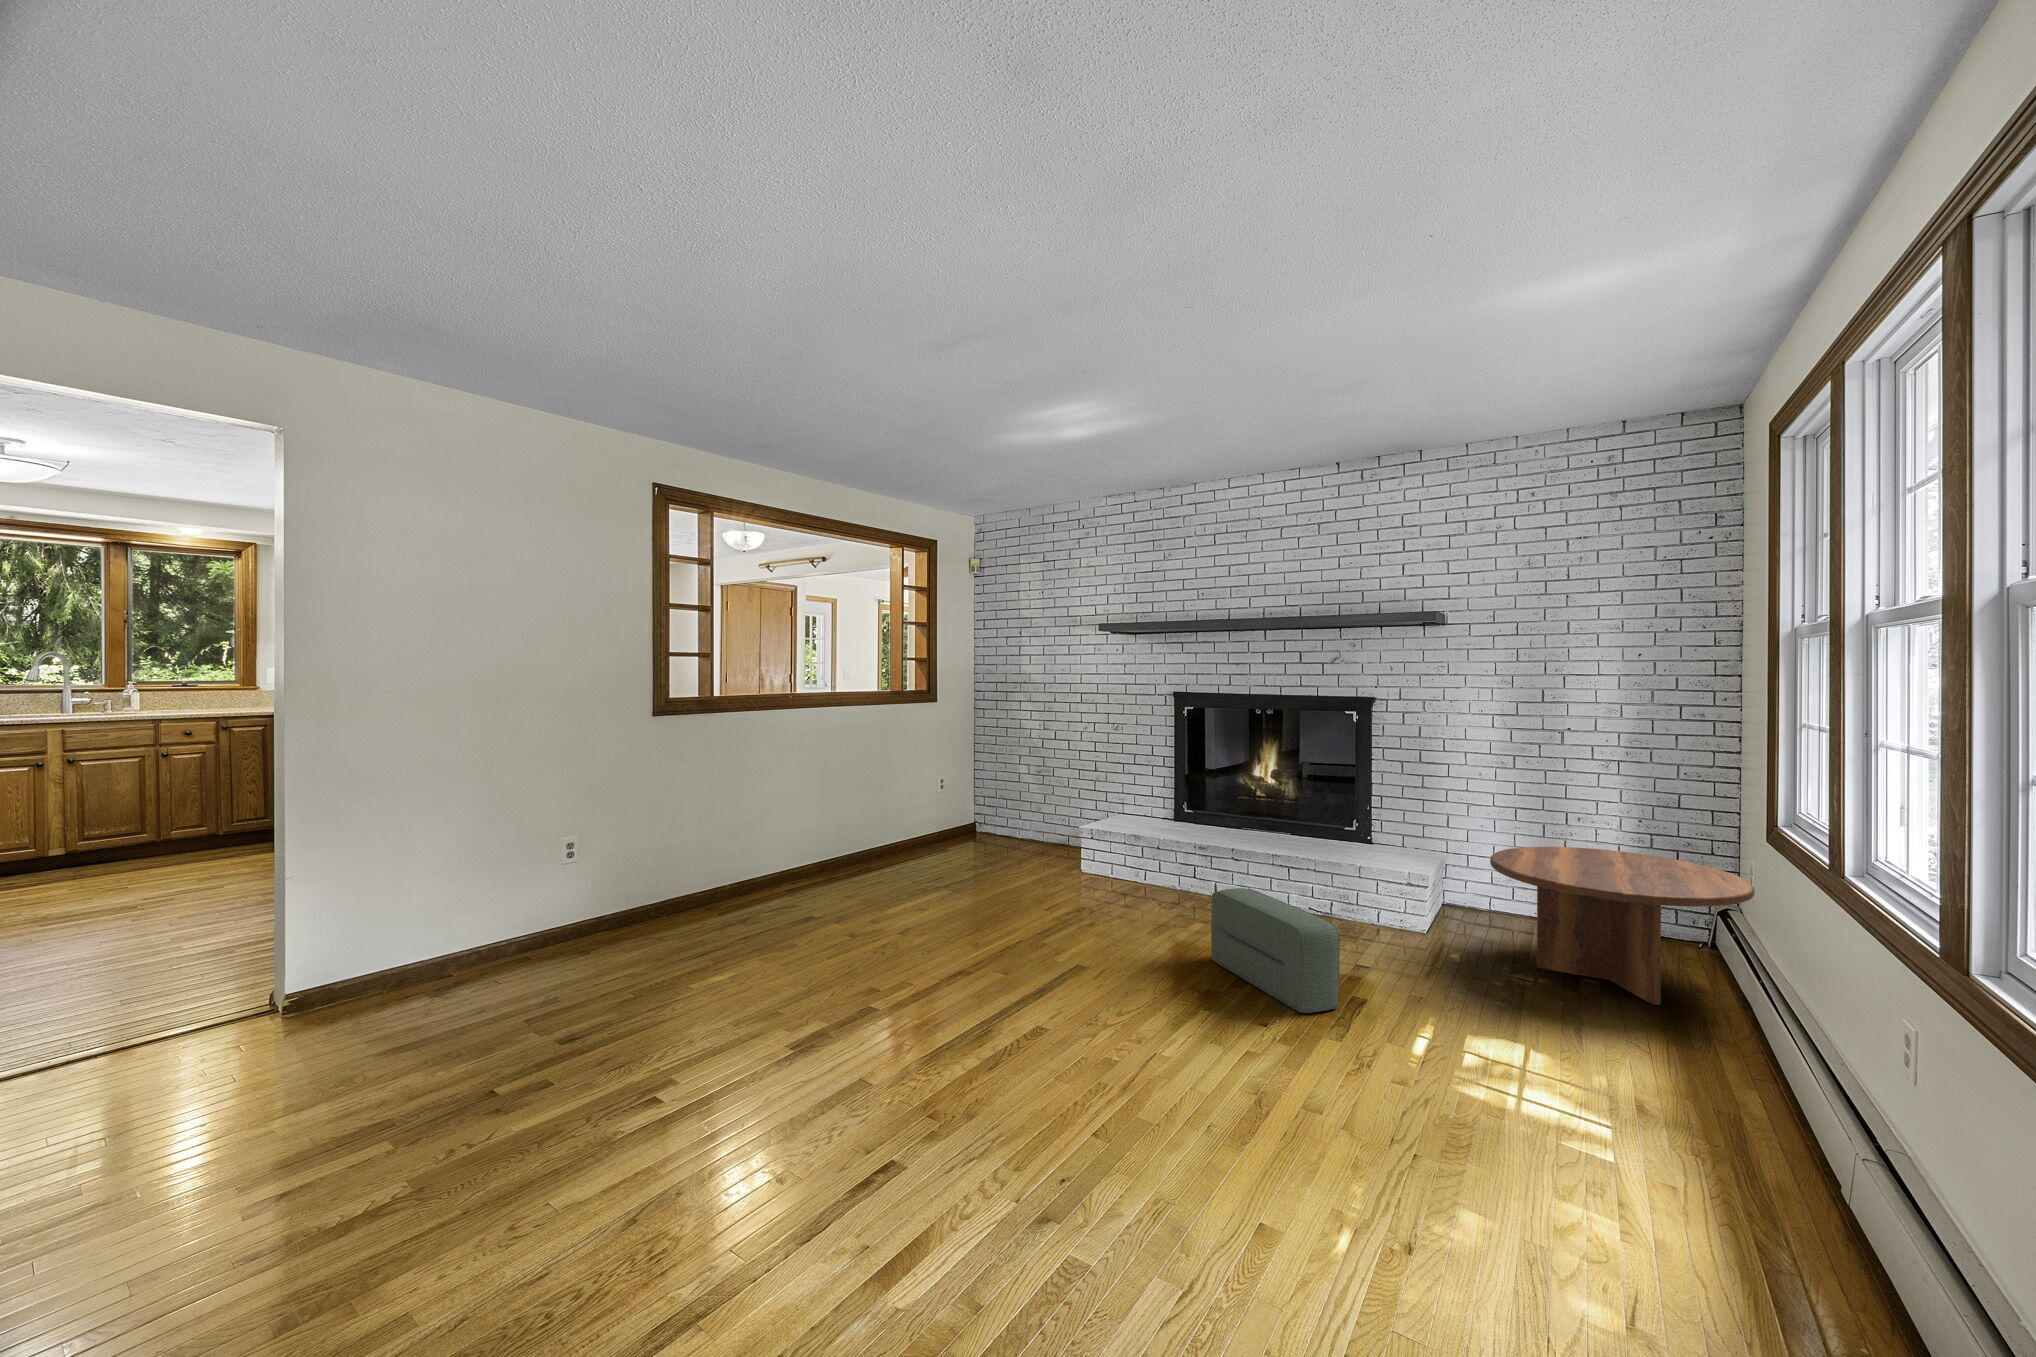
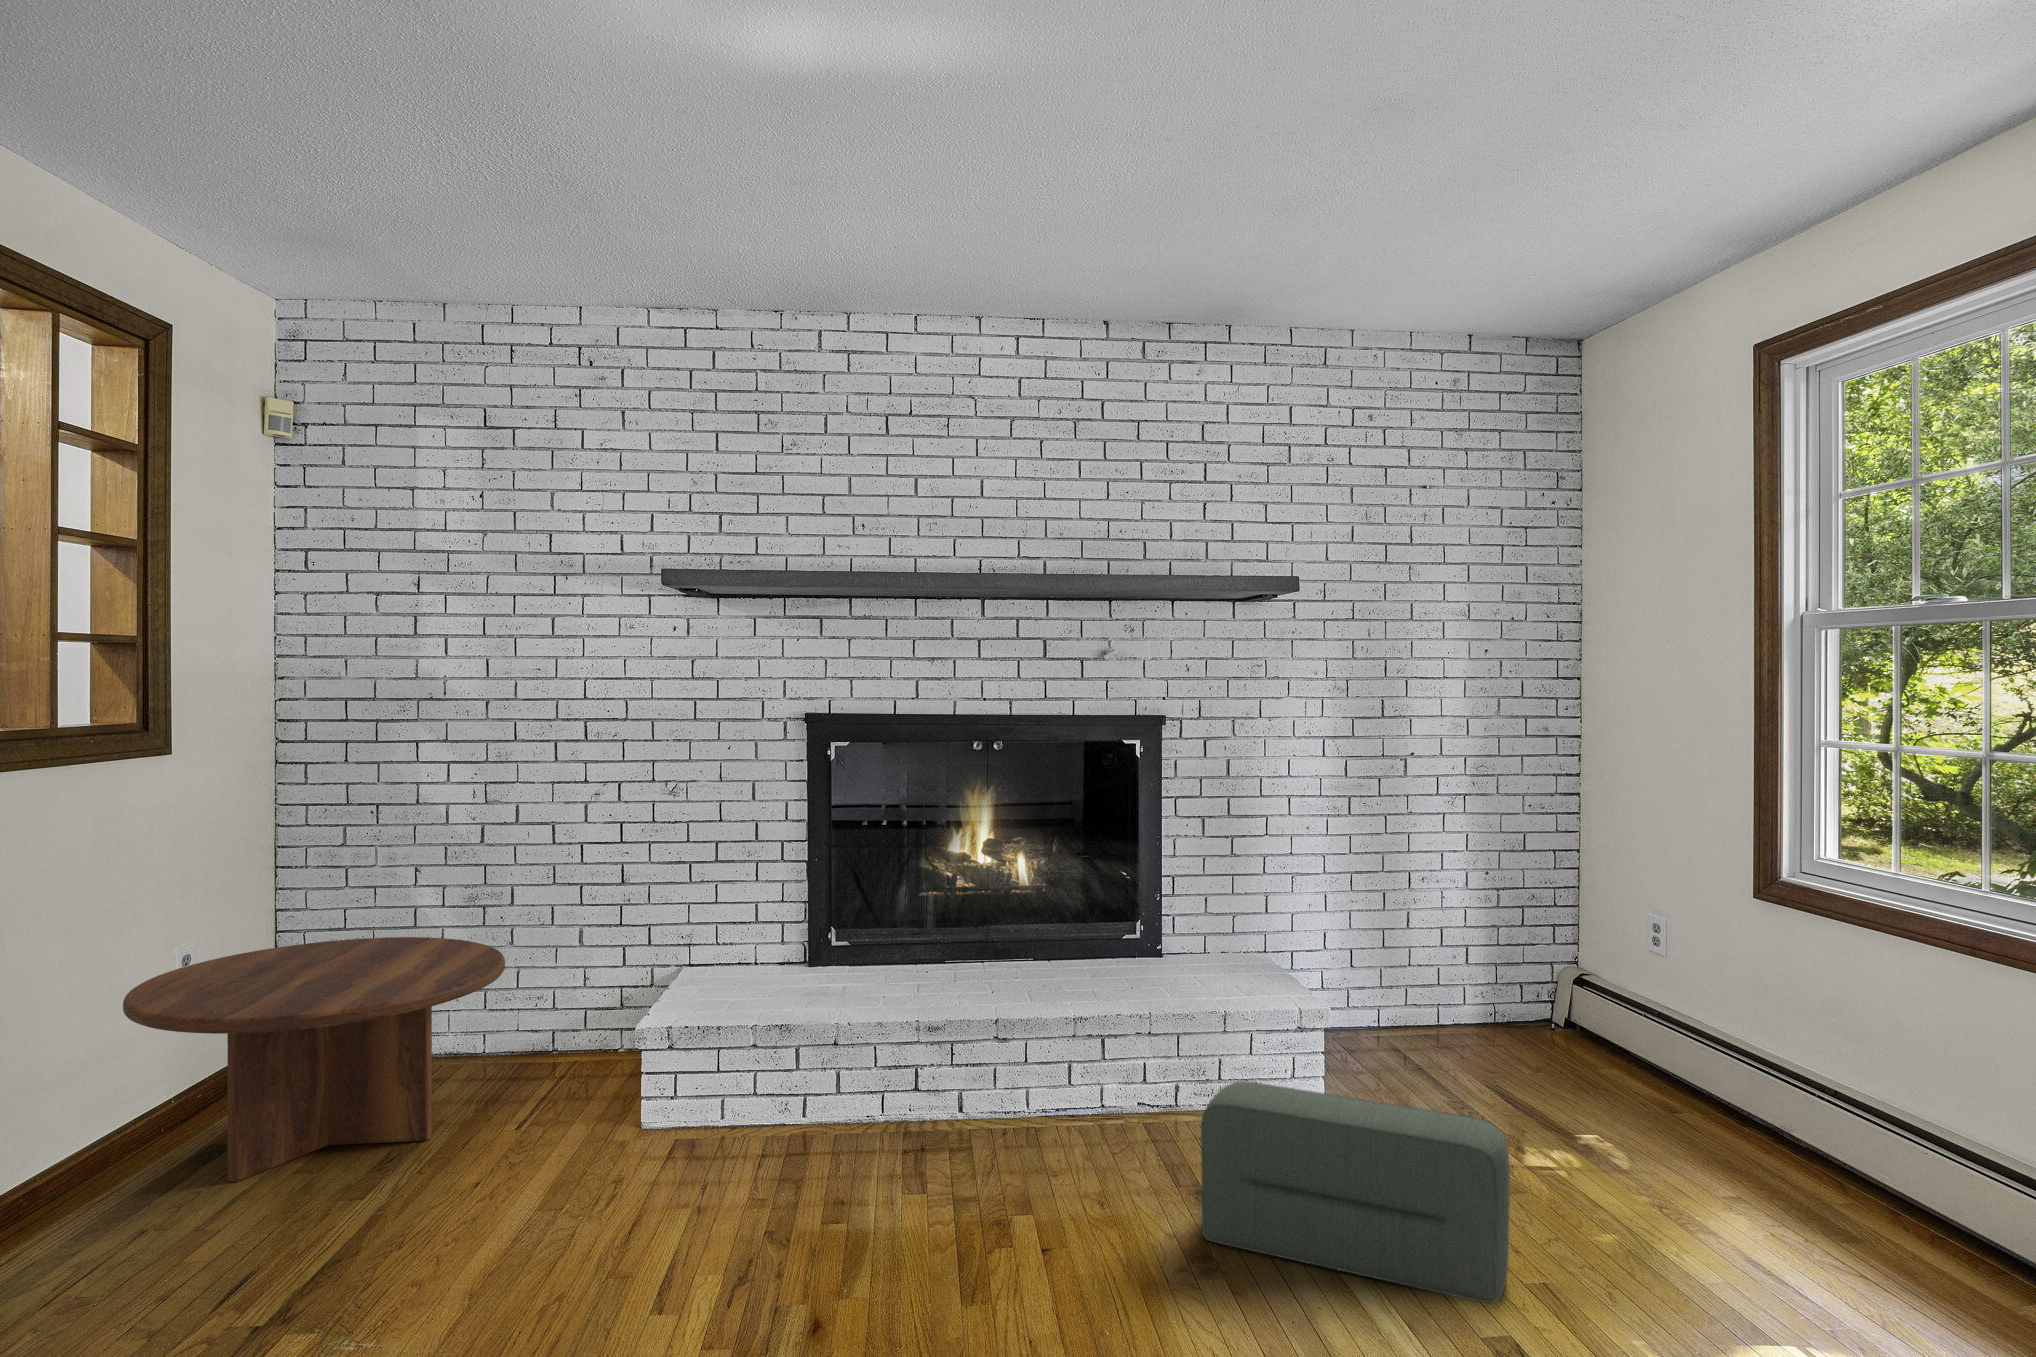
coffee table: present [1490,847,1754,1005] -> present [123,937,505,1182]

